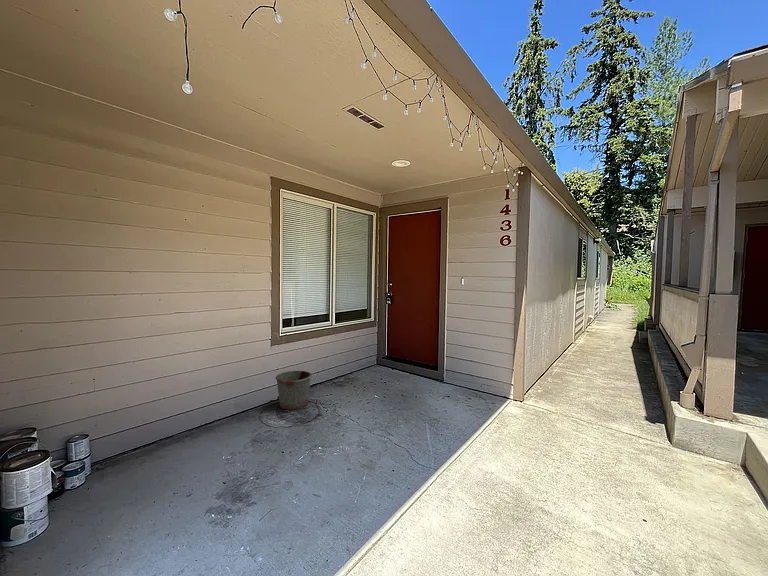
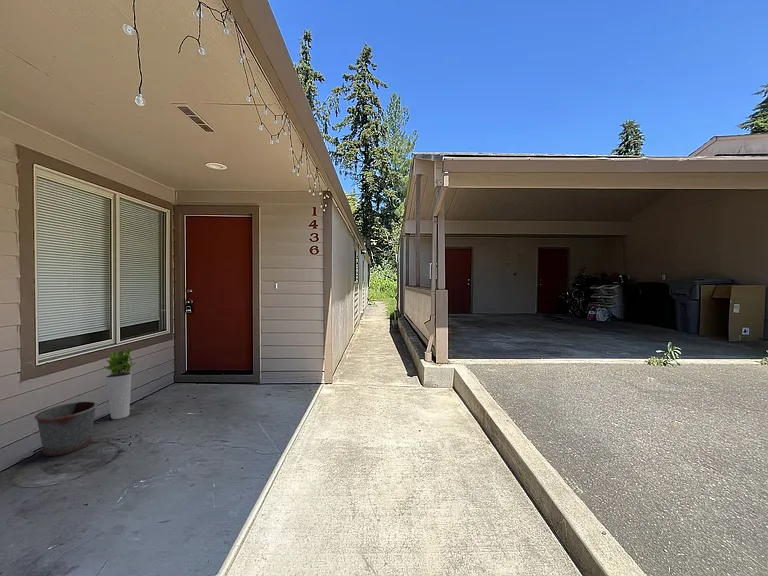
planter: none [321,331,345,390] -> present [104,347,135,419]

